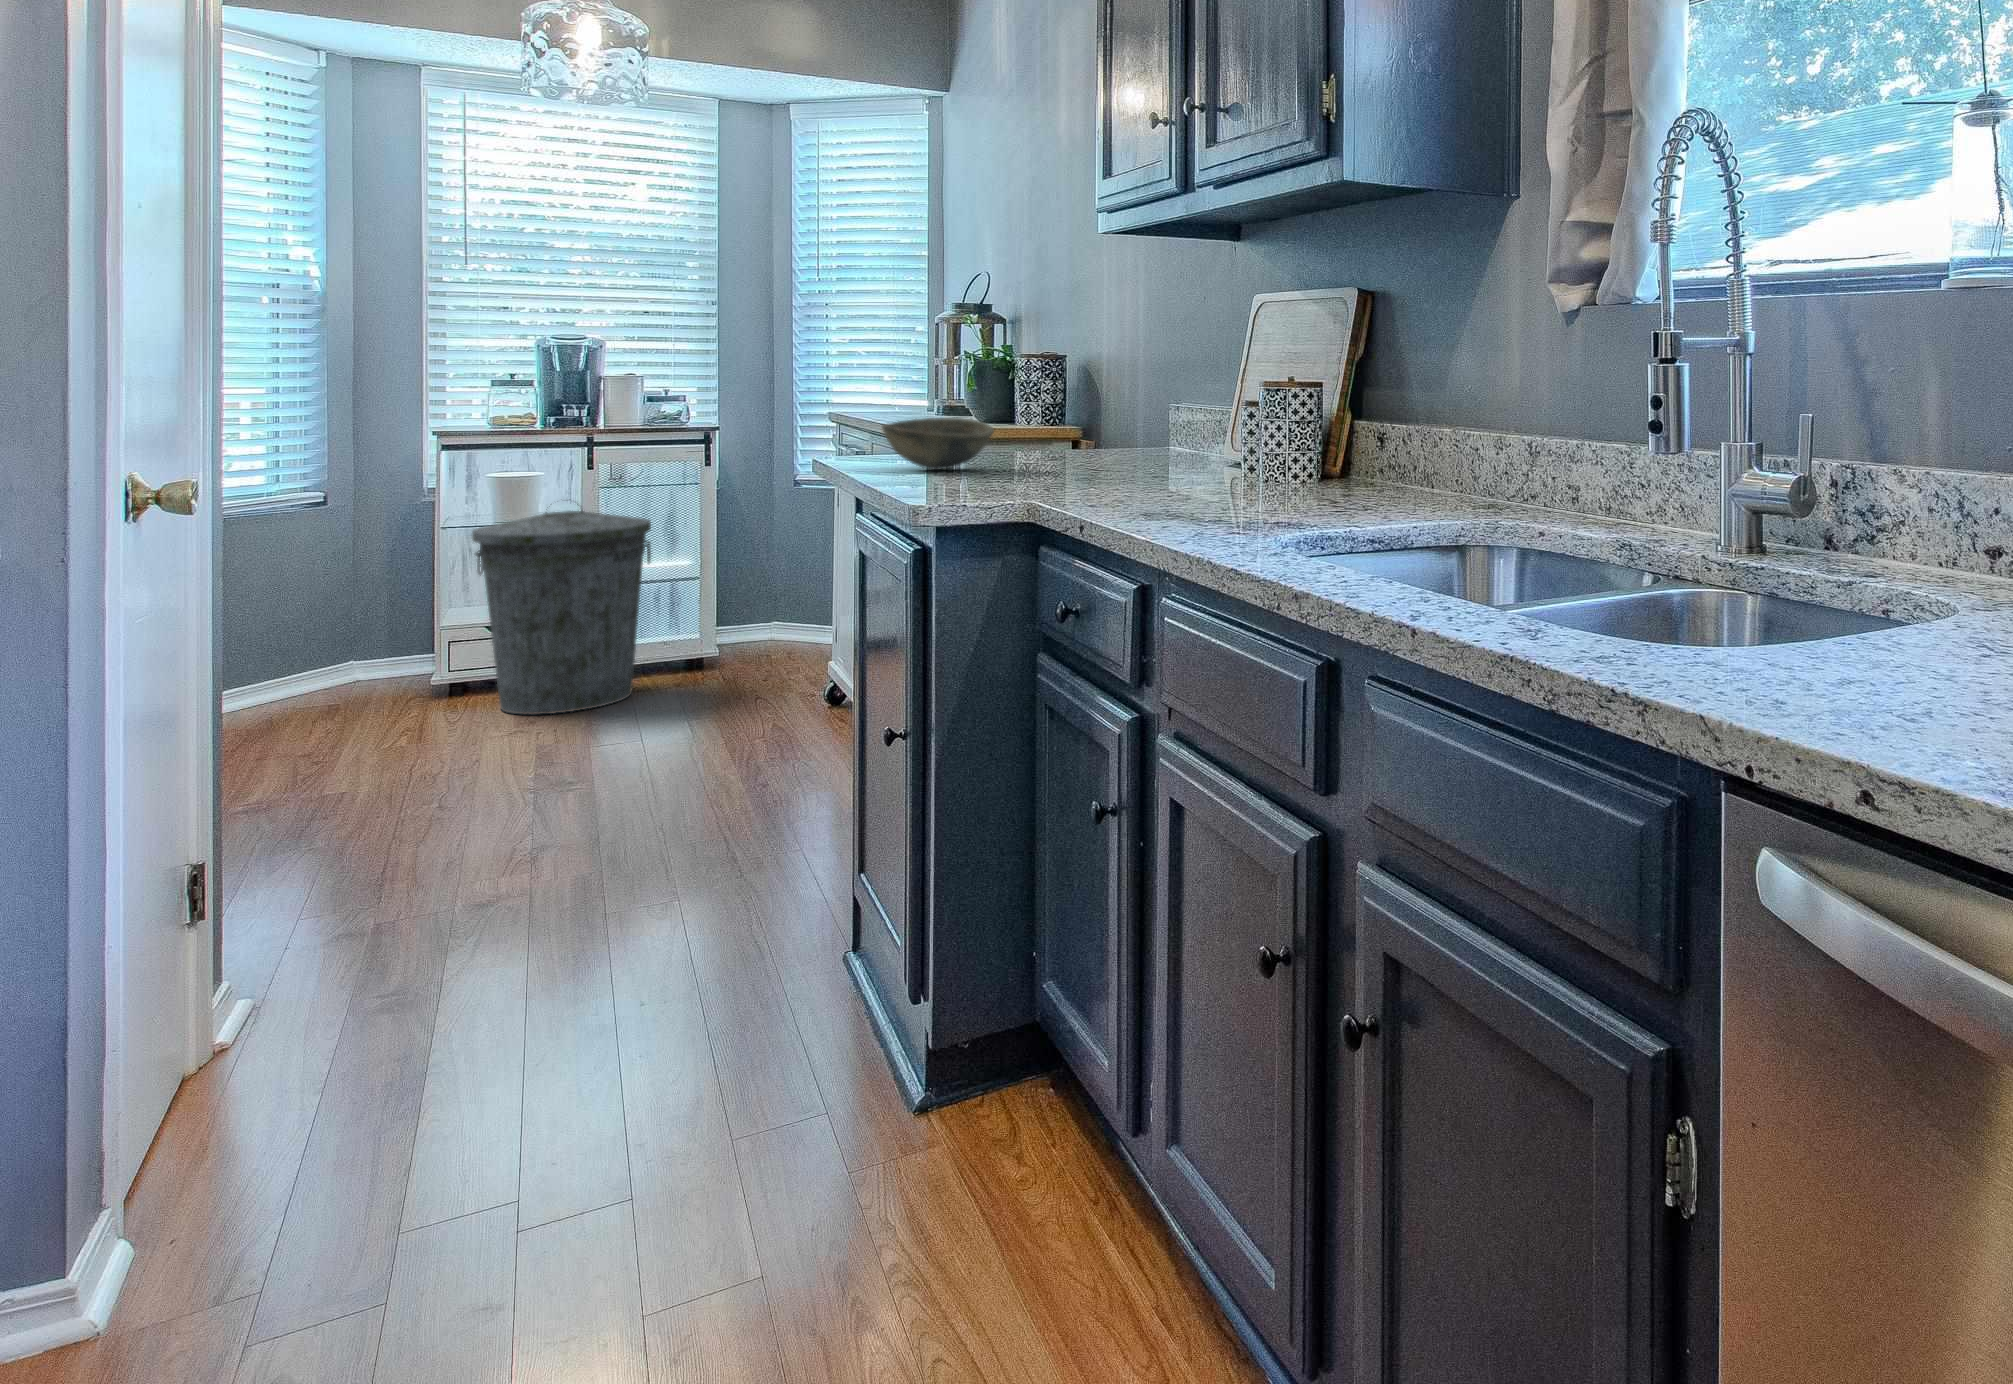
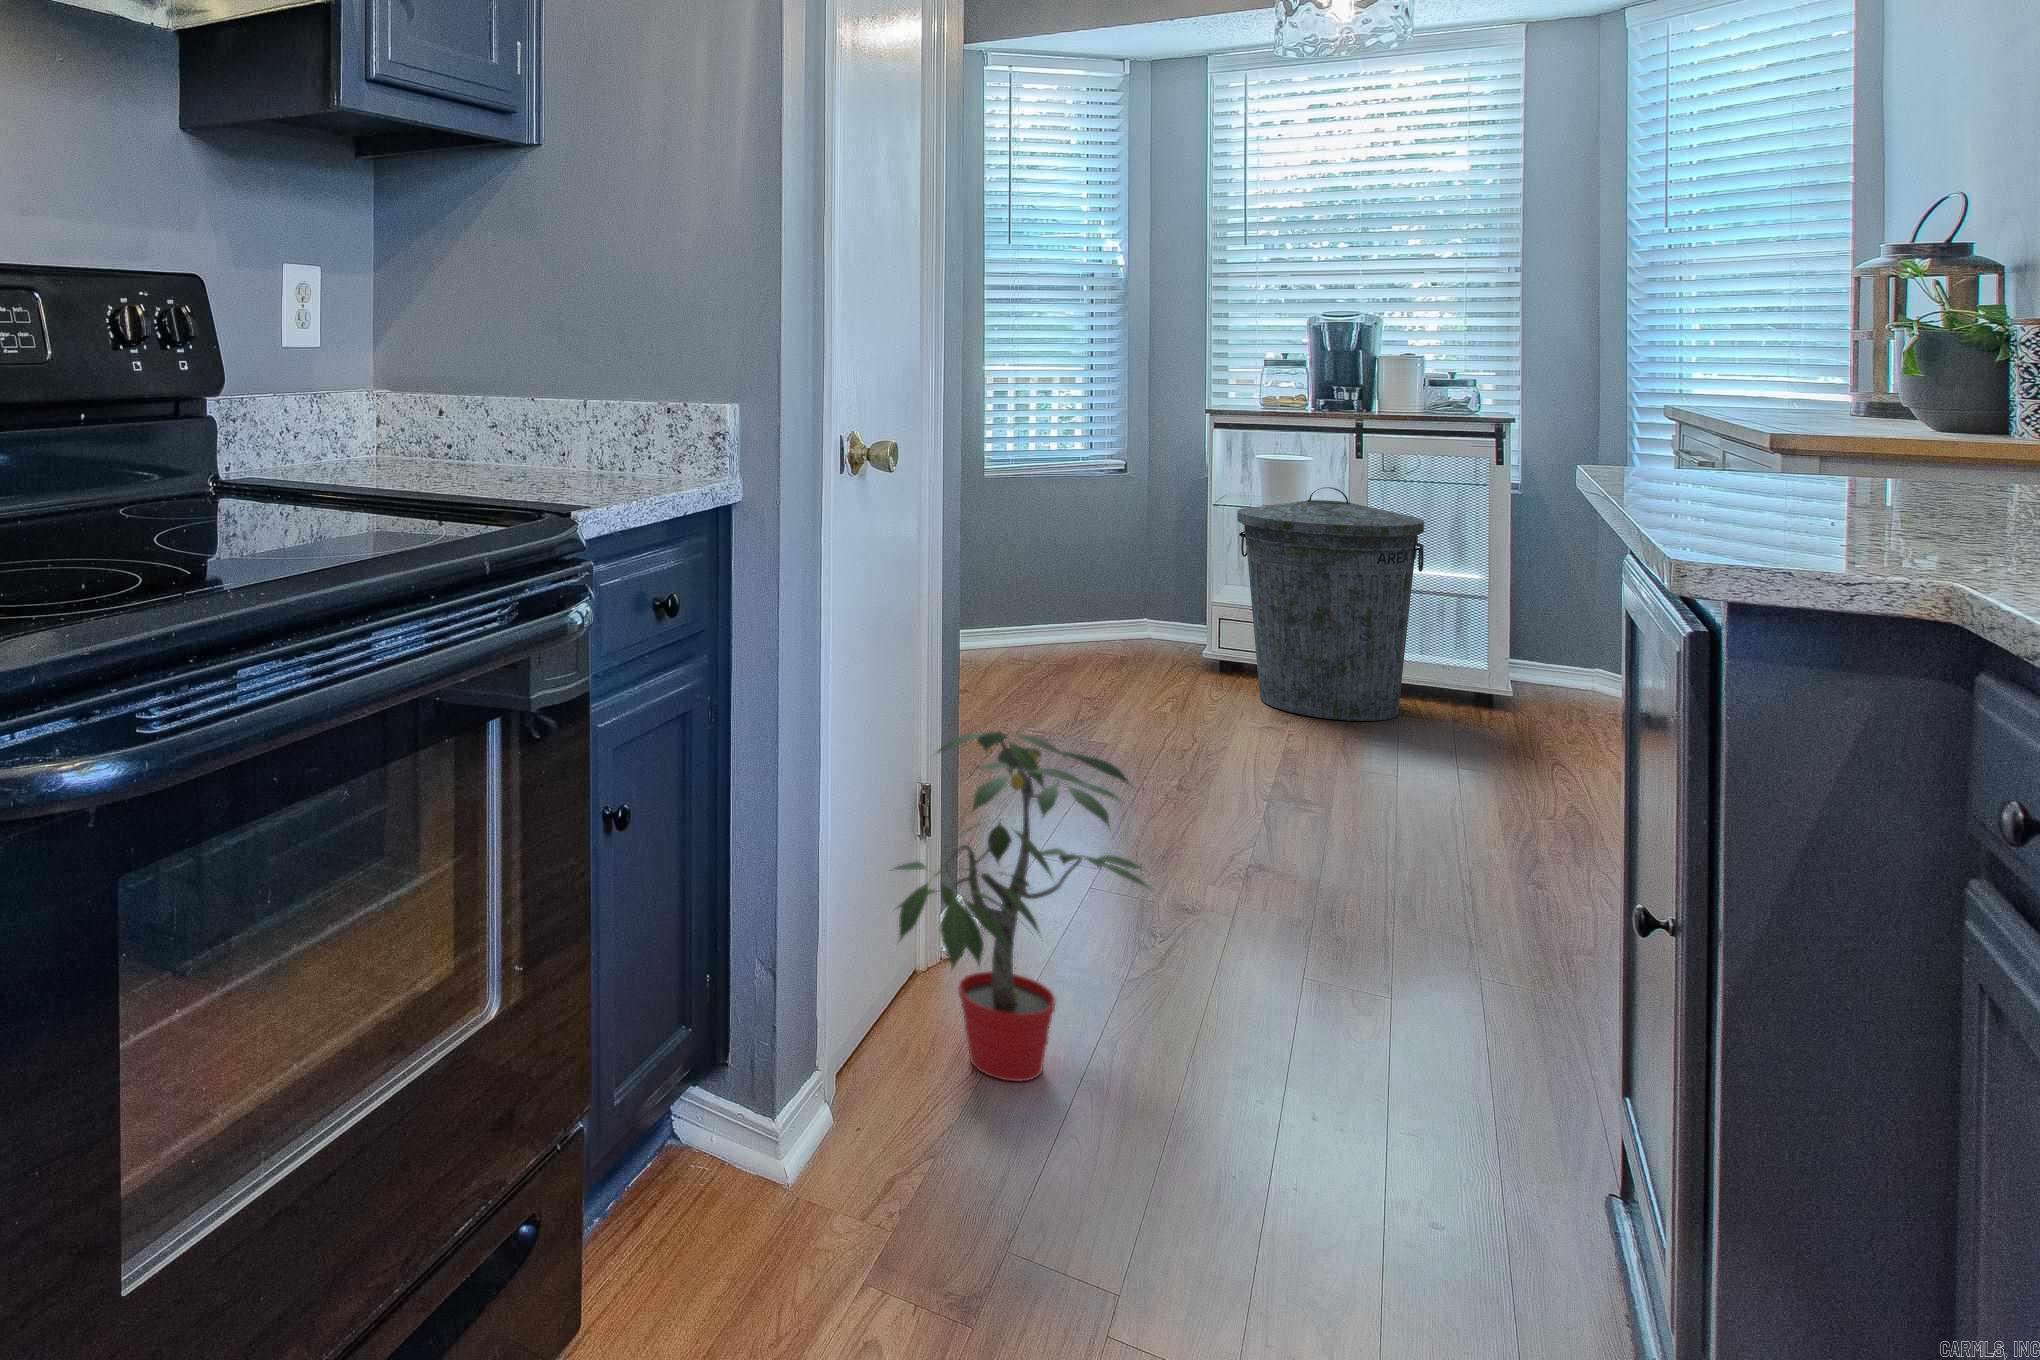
bowl: present [882,418,994,469] -> none [1710,404,1940,485]
potted plant: none [182,775,480,1121] -> present [890,732,1149,1081]

